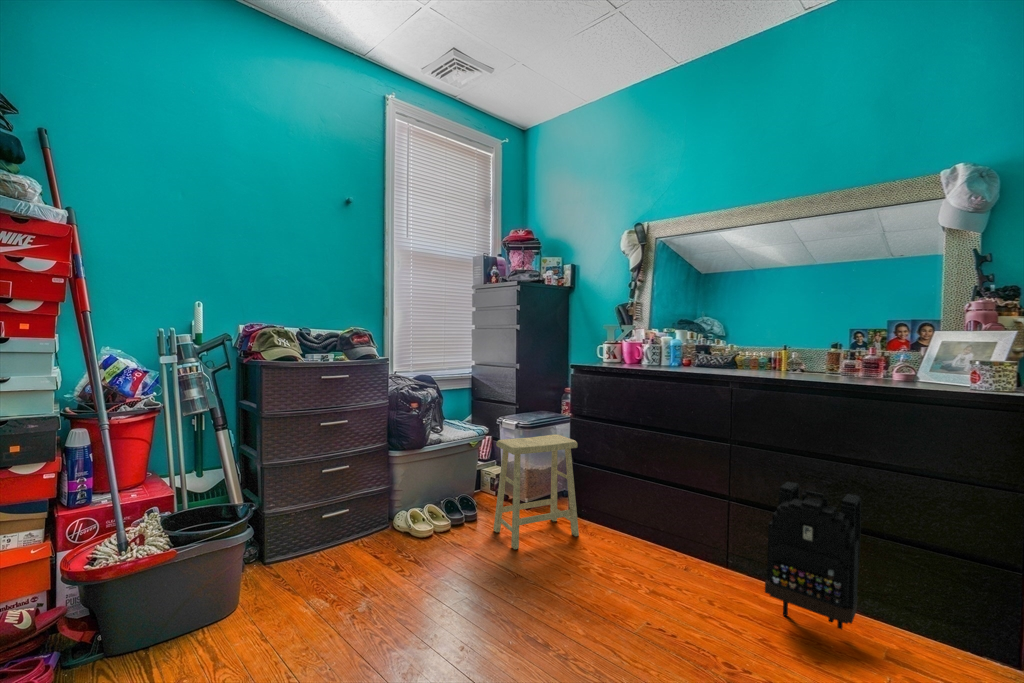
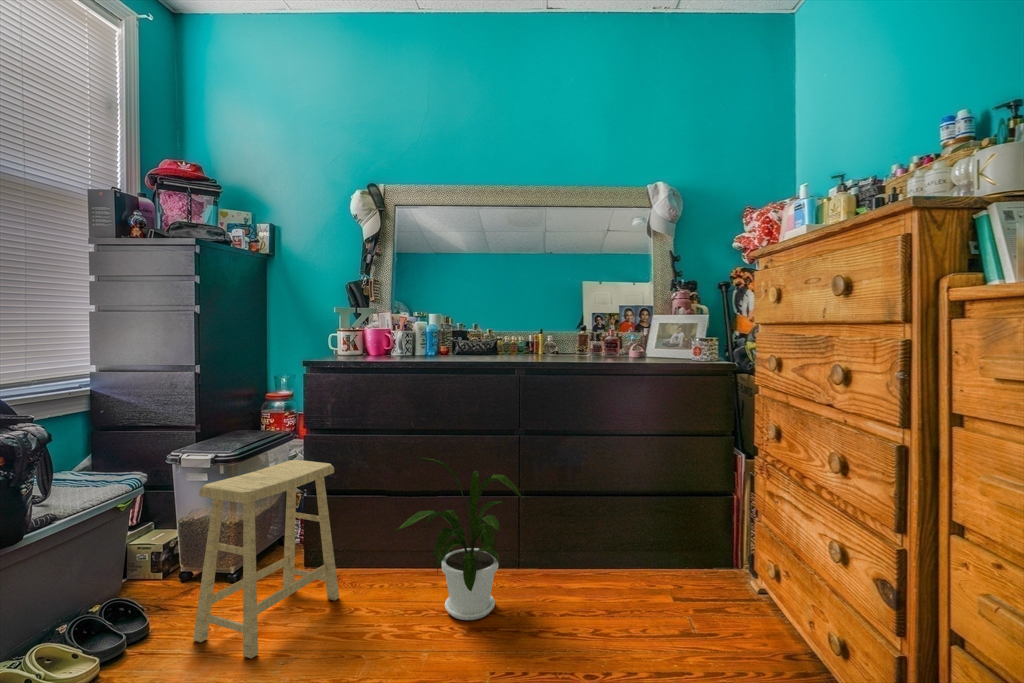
house plant: none [594,446,699,582] -> present [395,457,522,620]
backpack: present [765,482,861,629] -> none [589,464,672,605]

